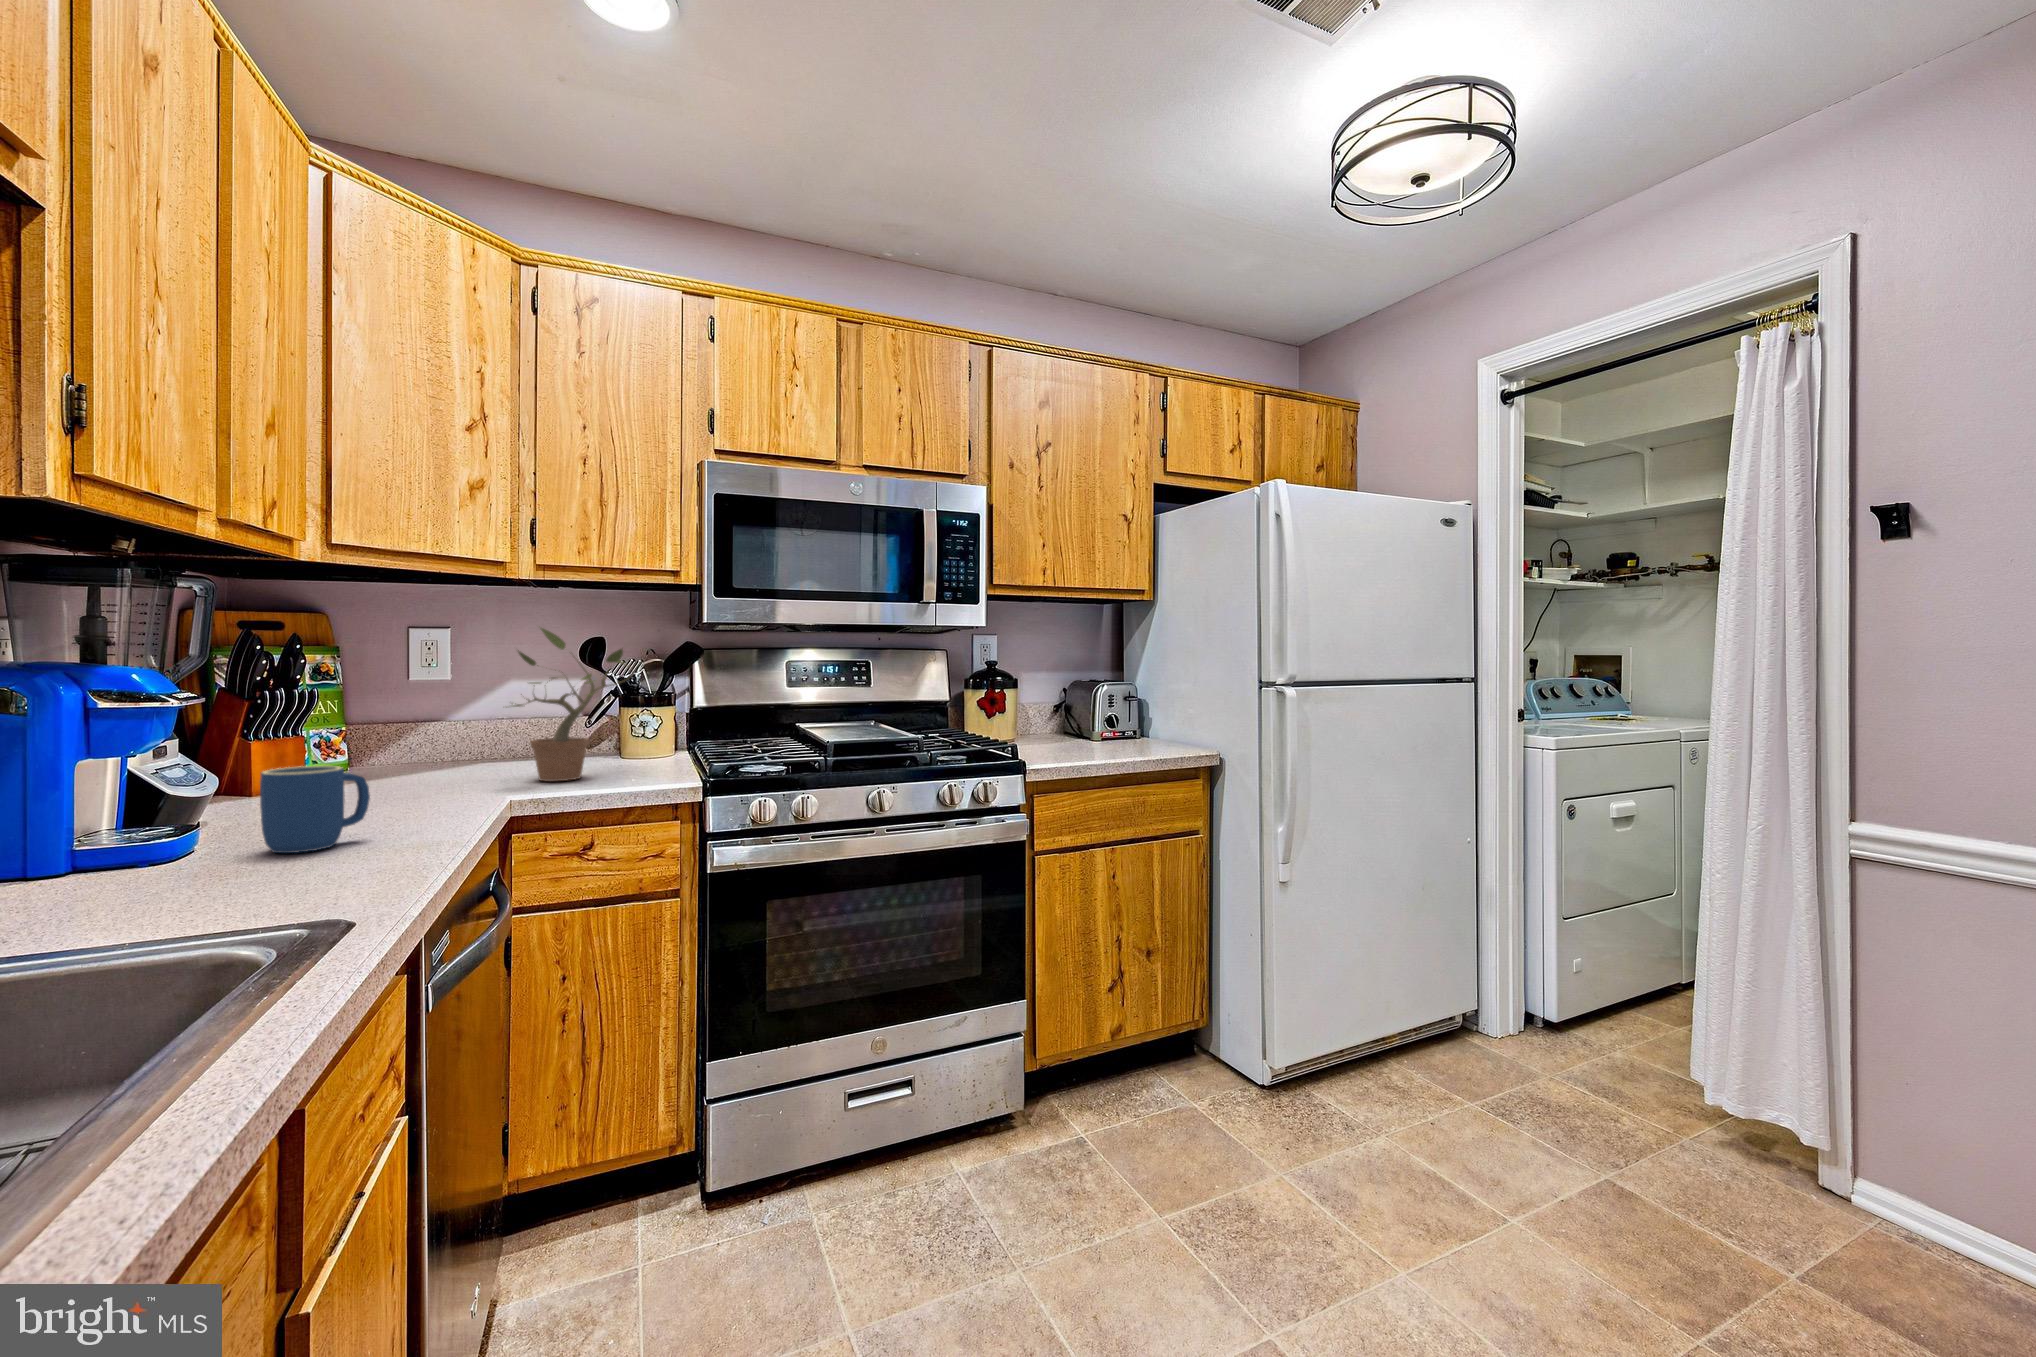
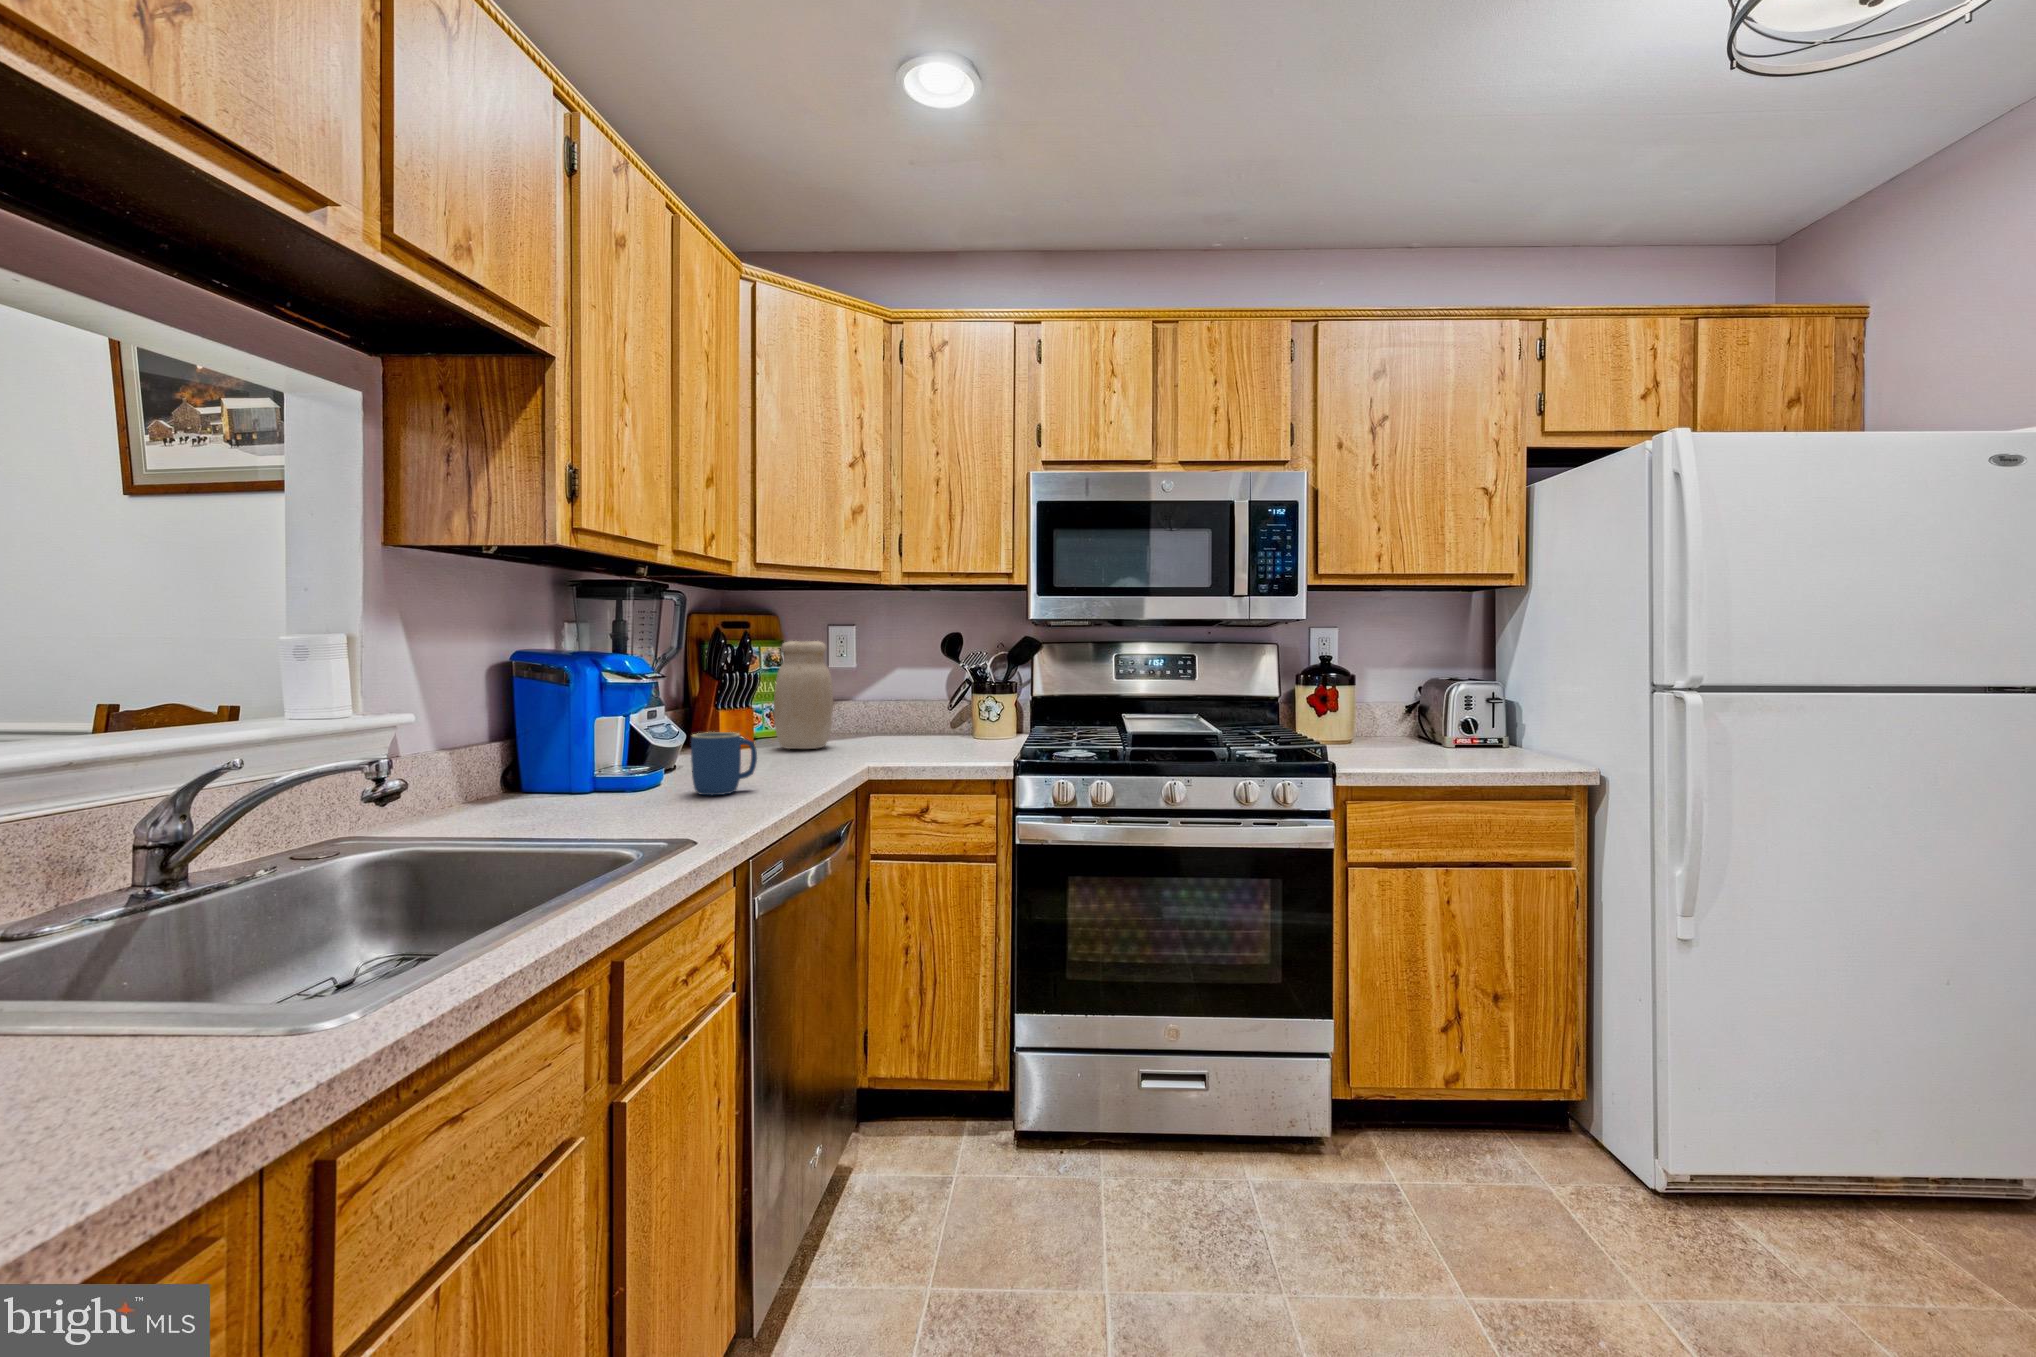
potted plant: present [513,628,631,781] -> none [868,623,972,754]
jar: none [347,645,440,785] -> present [774,641,833,749]

